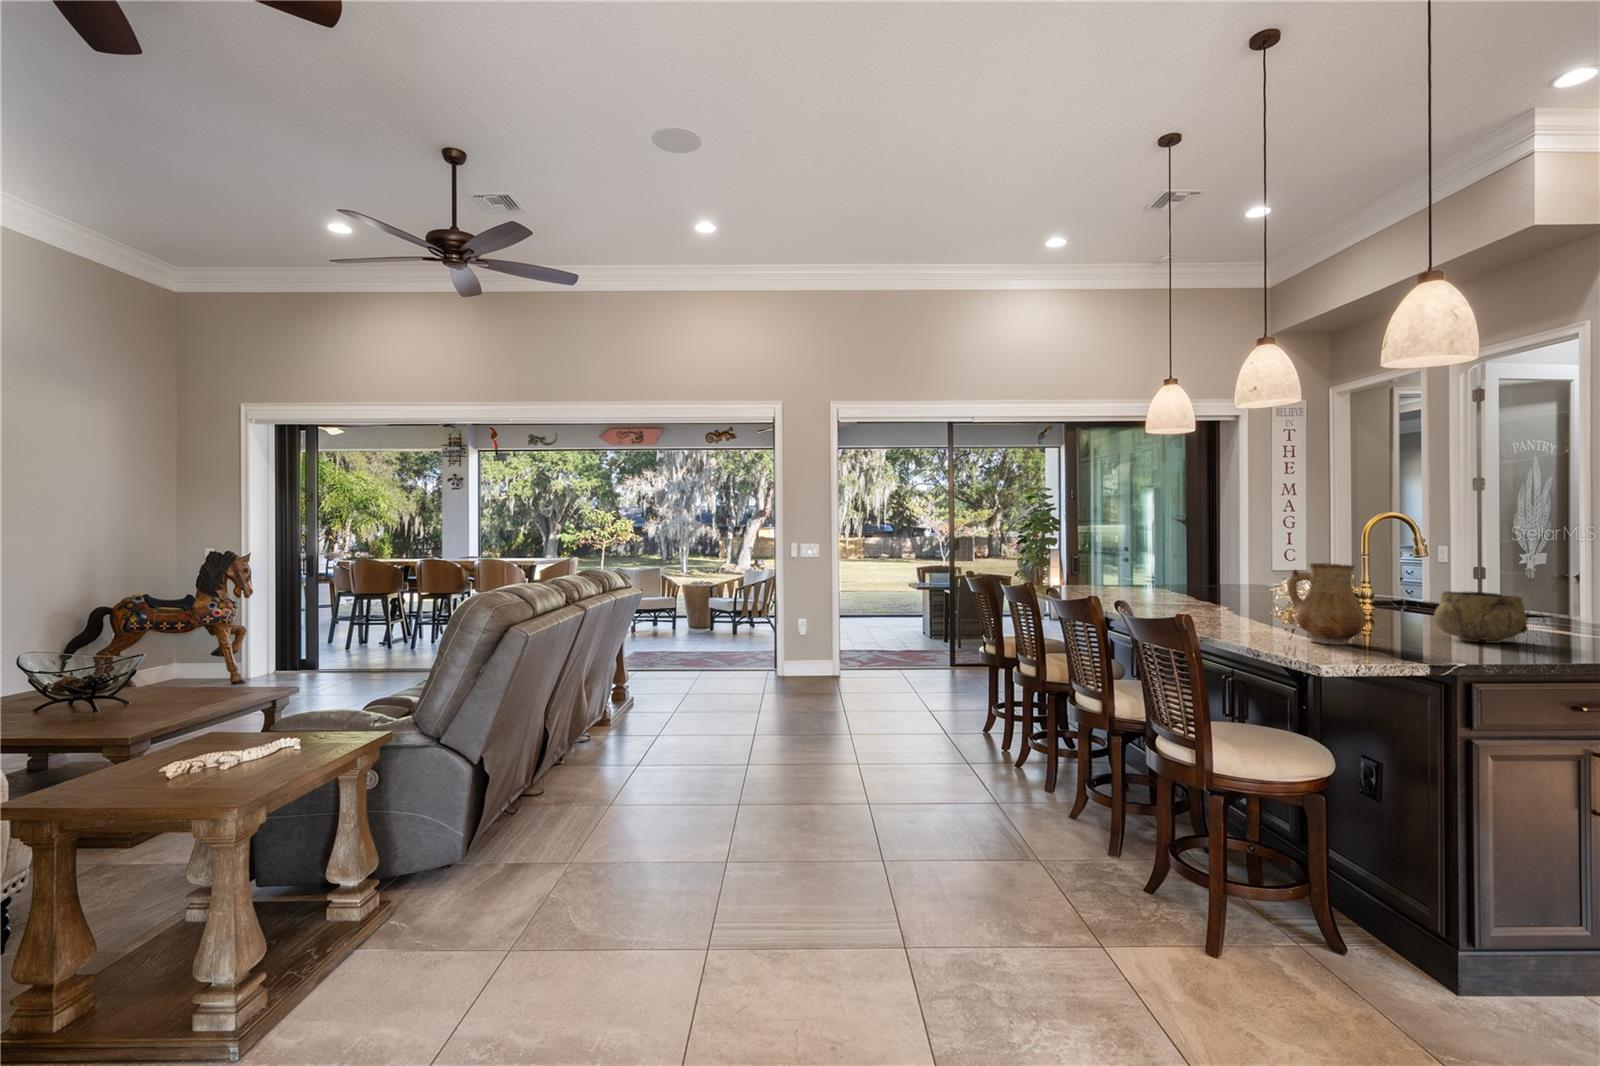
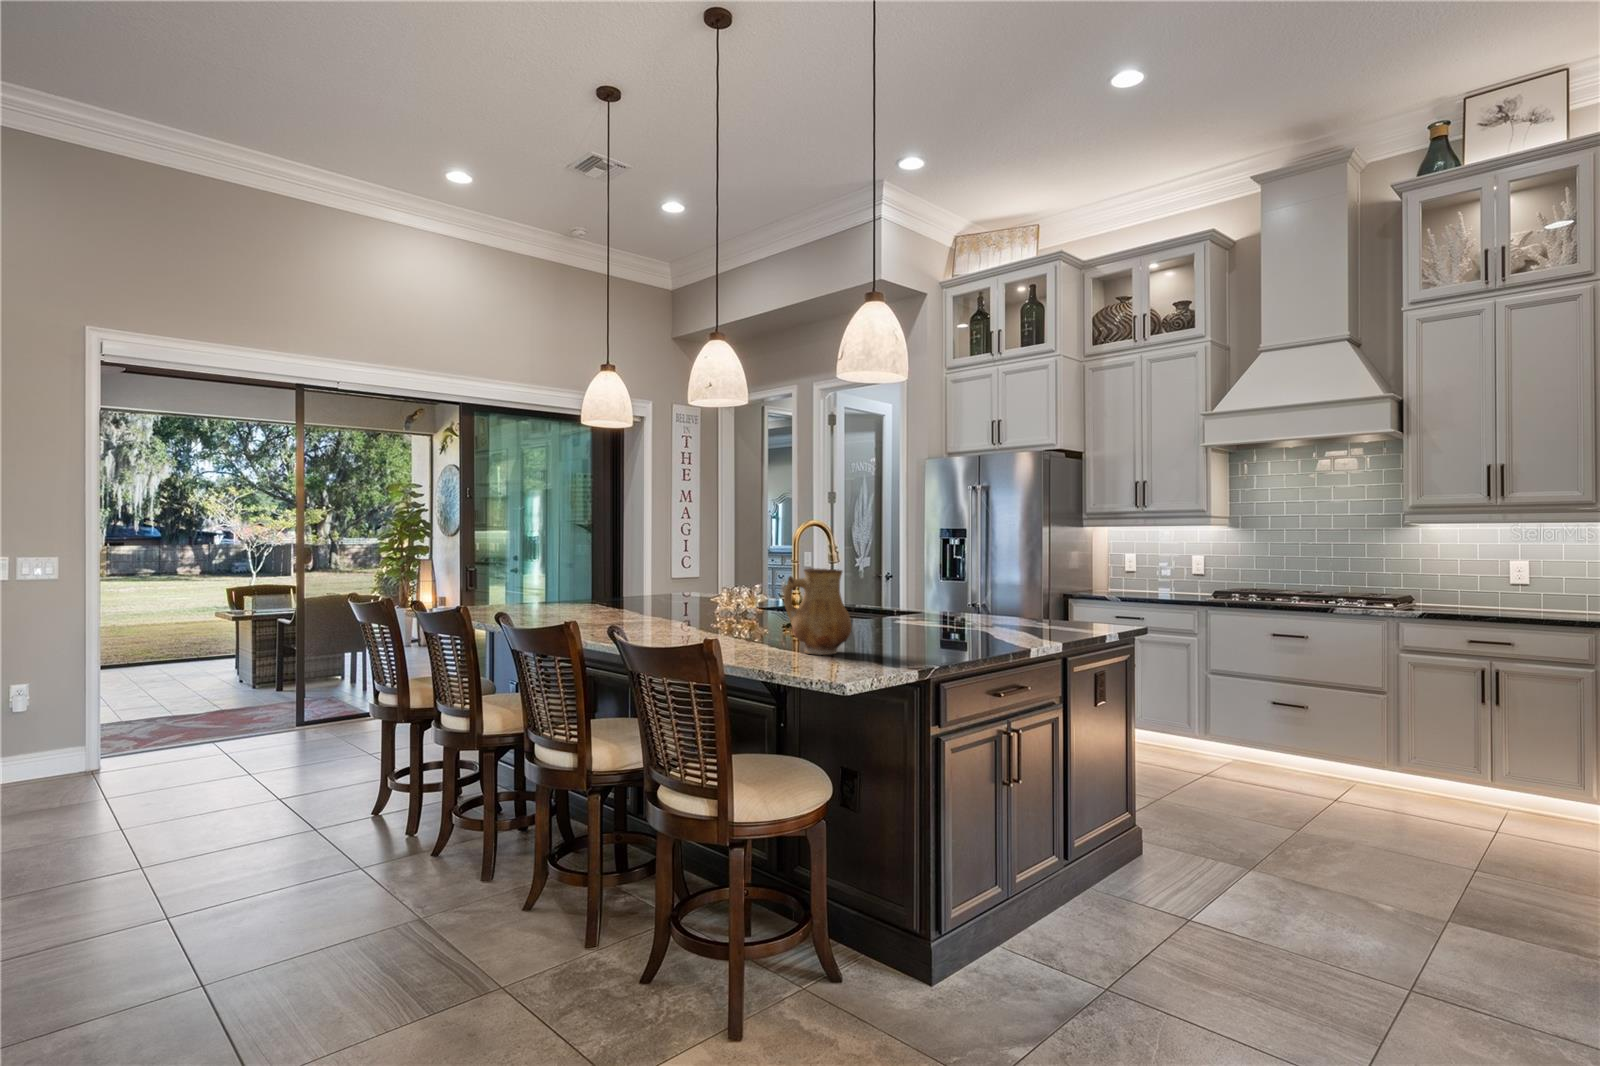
decorative bowl: present [1434,591,1528,643] -> none [885,592,948,639]

